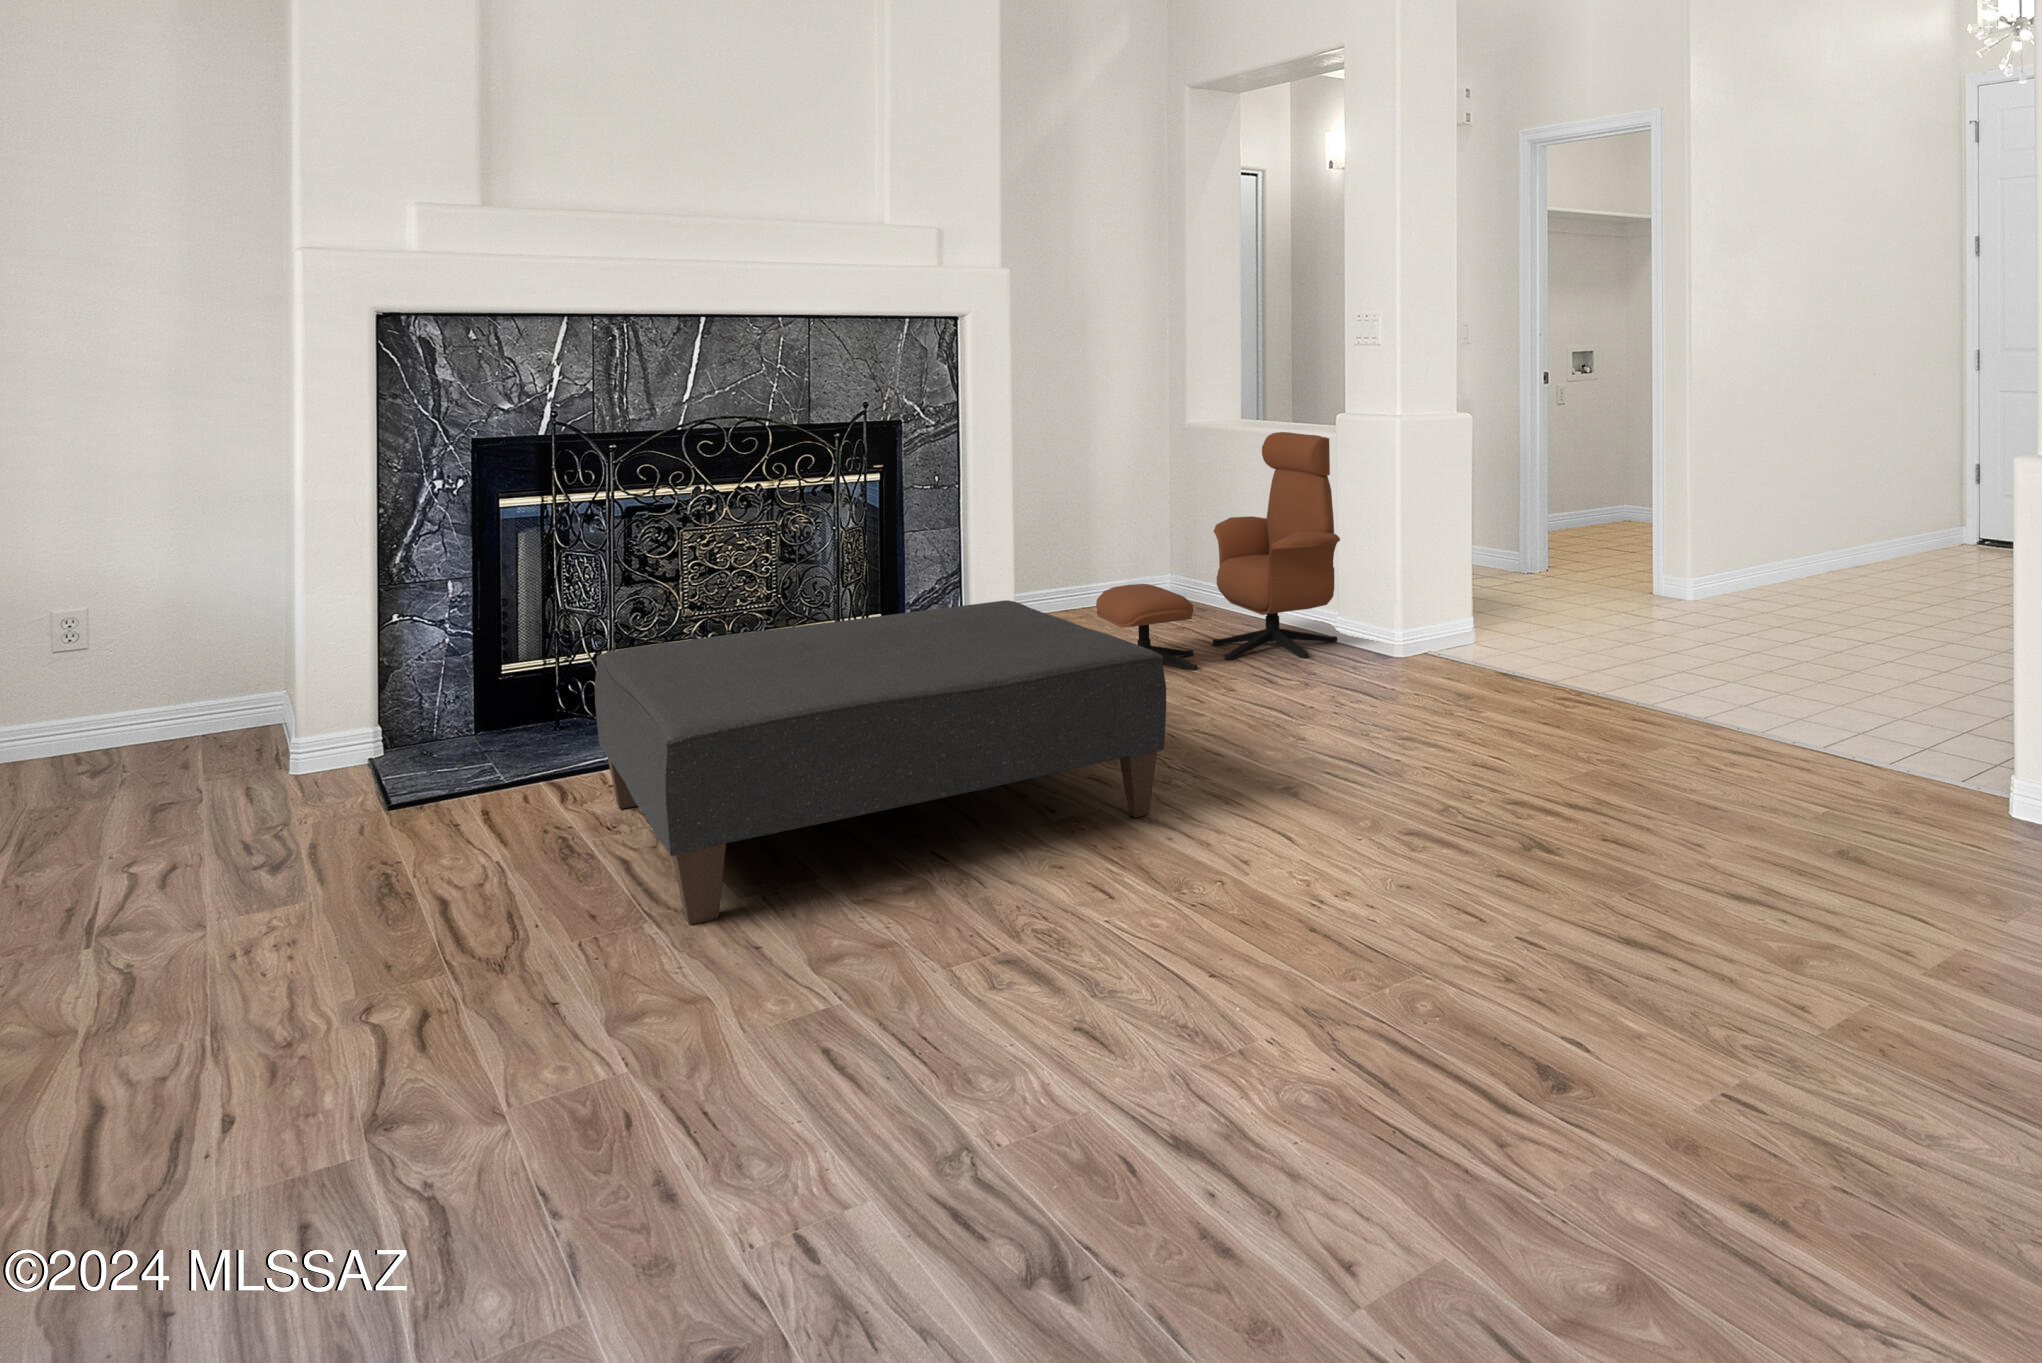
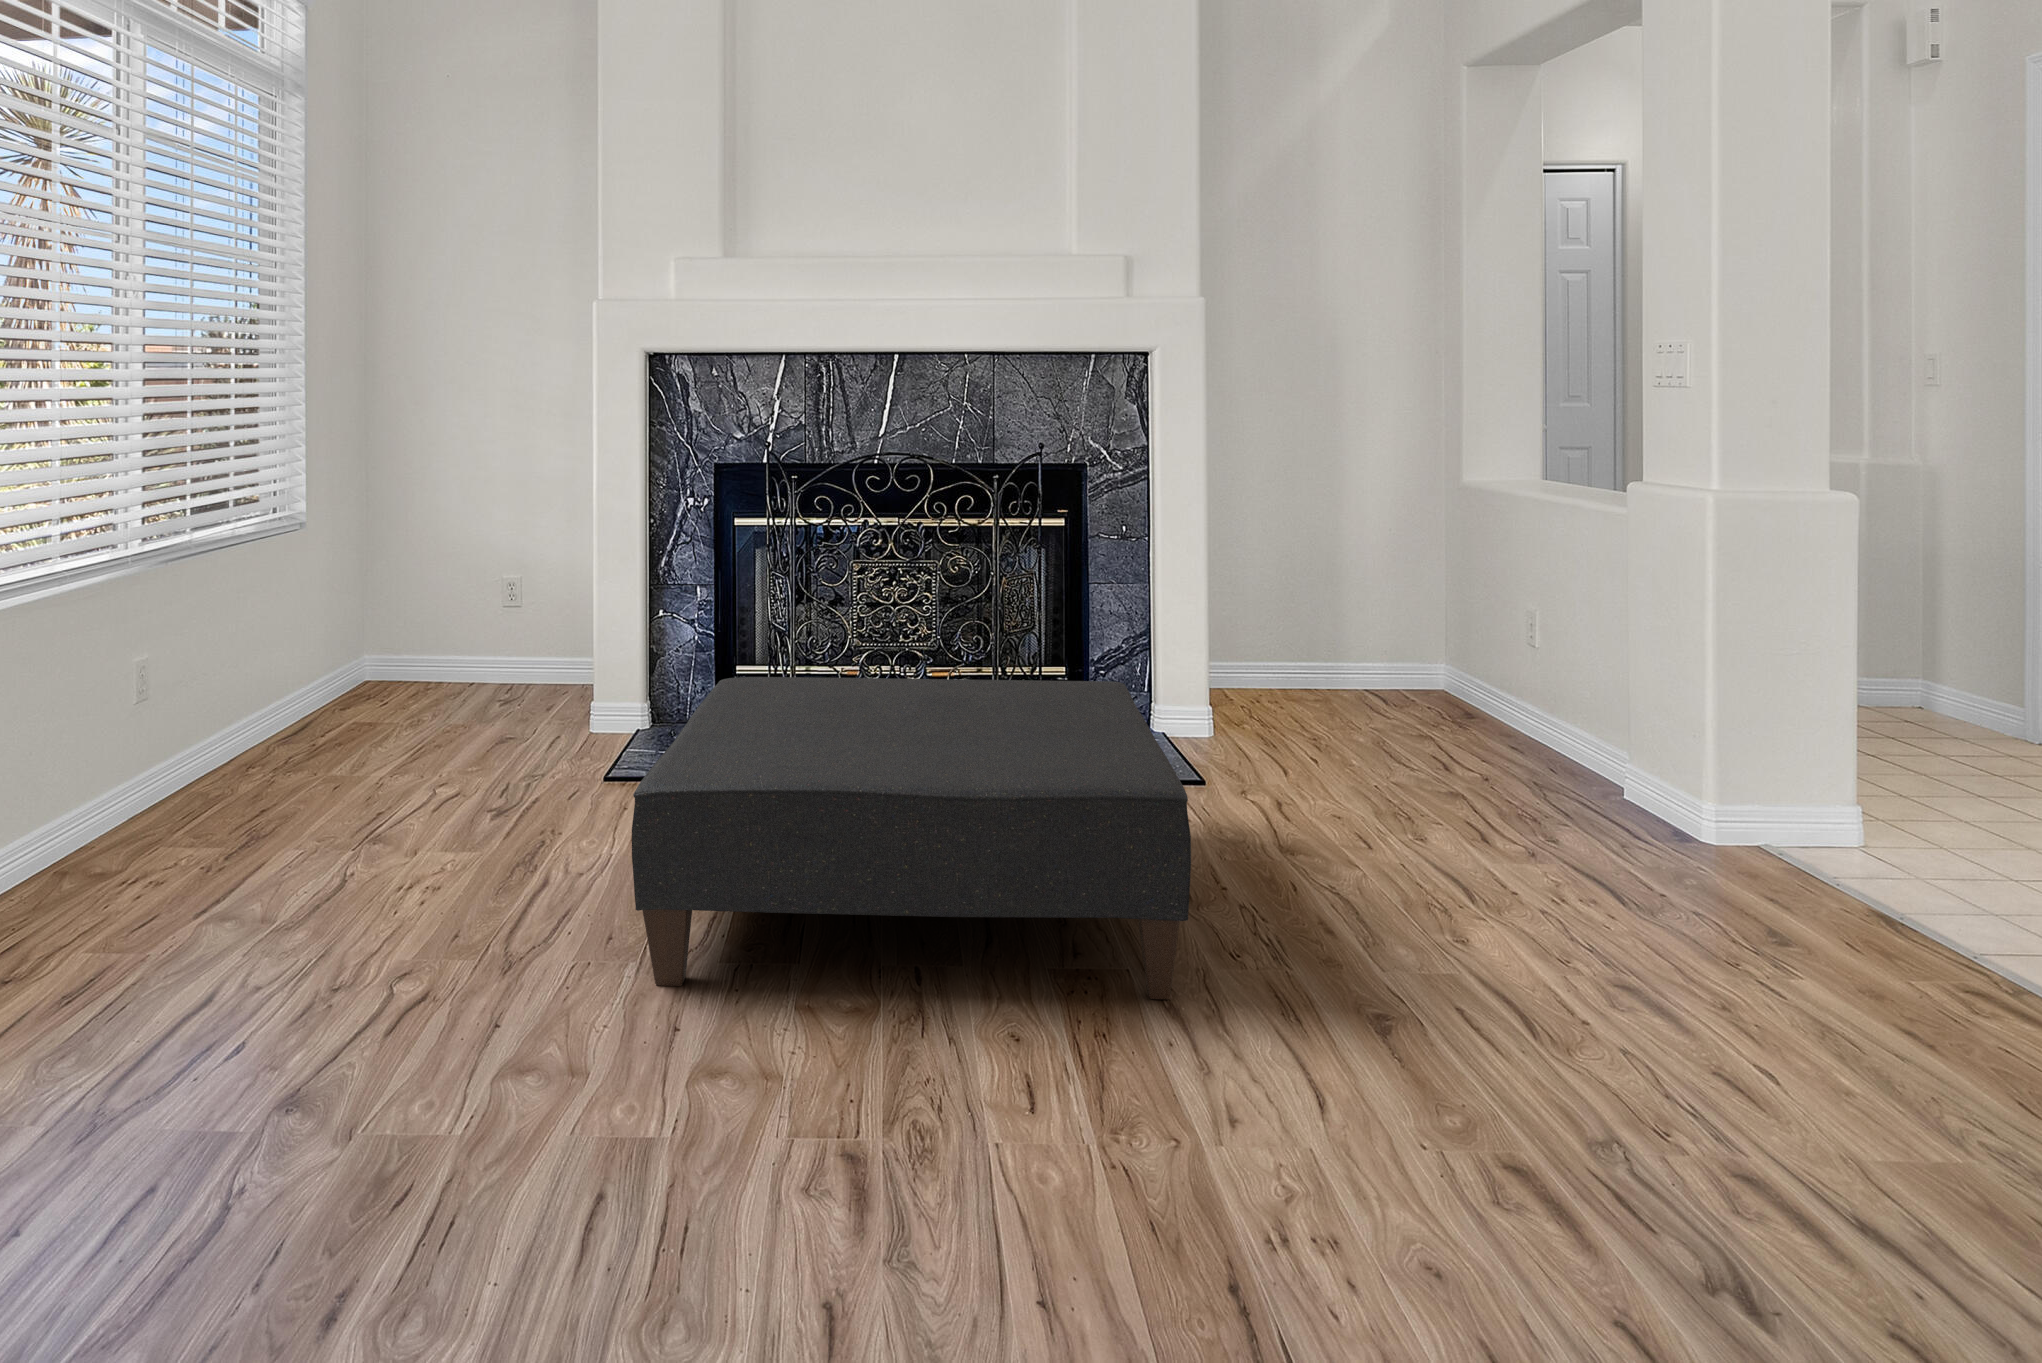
lounge chair: present [1096,432,1340,670] -> none [1260,501,1621,814]

